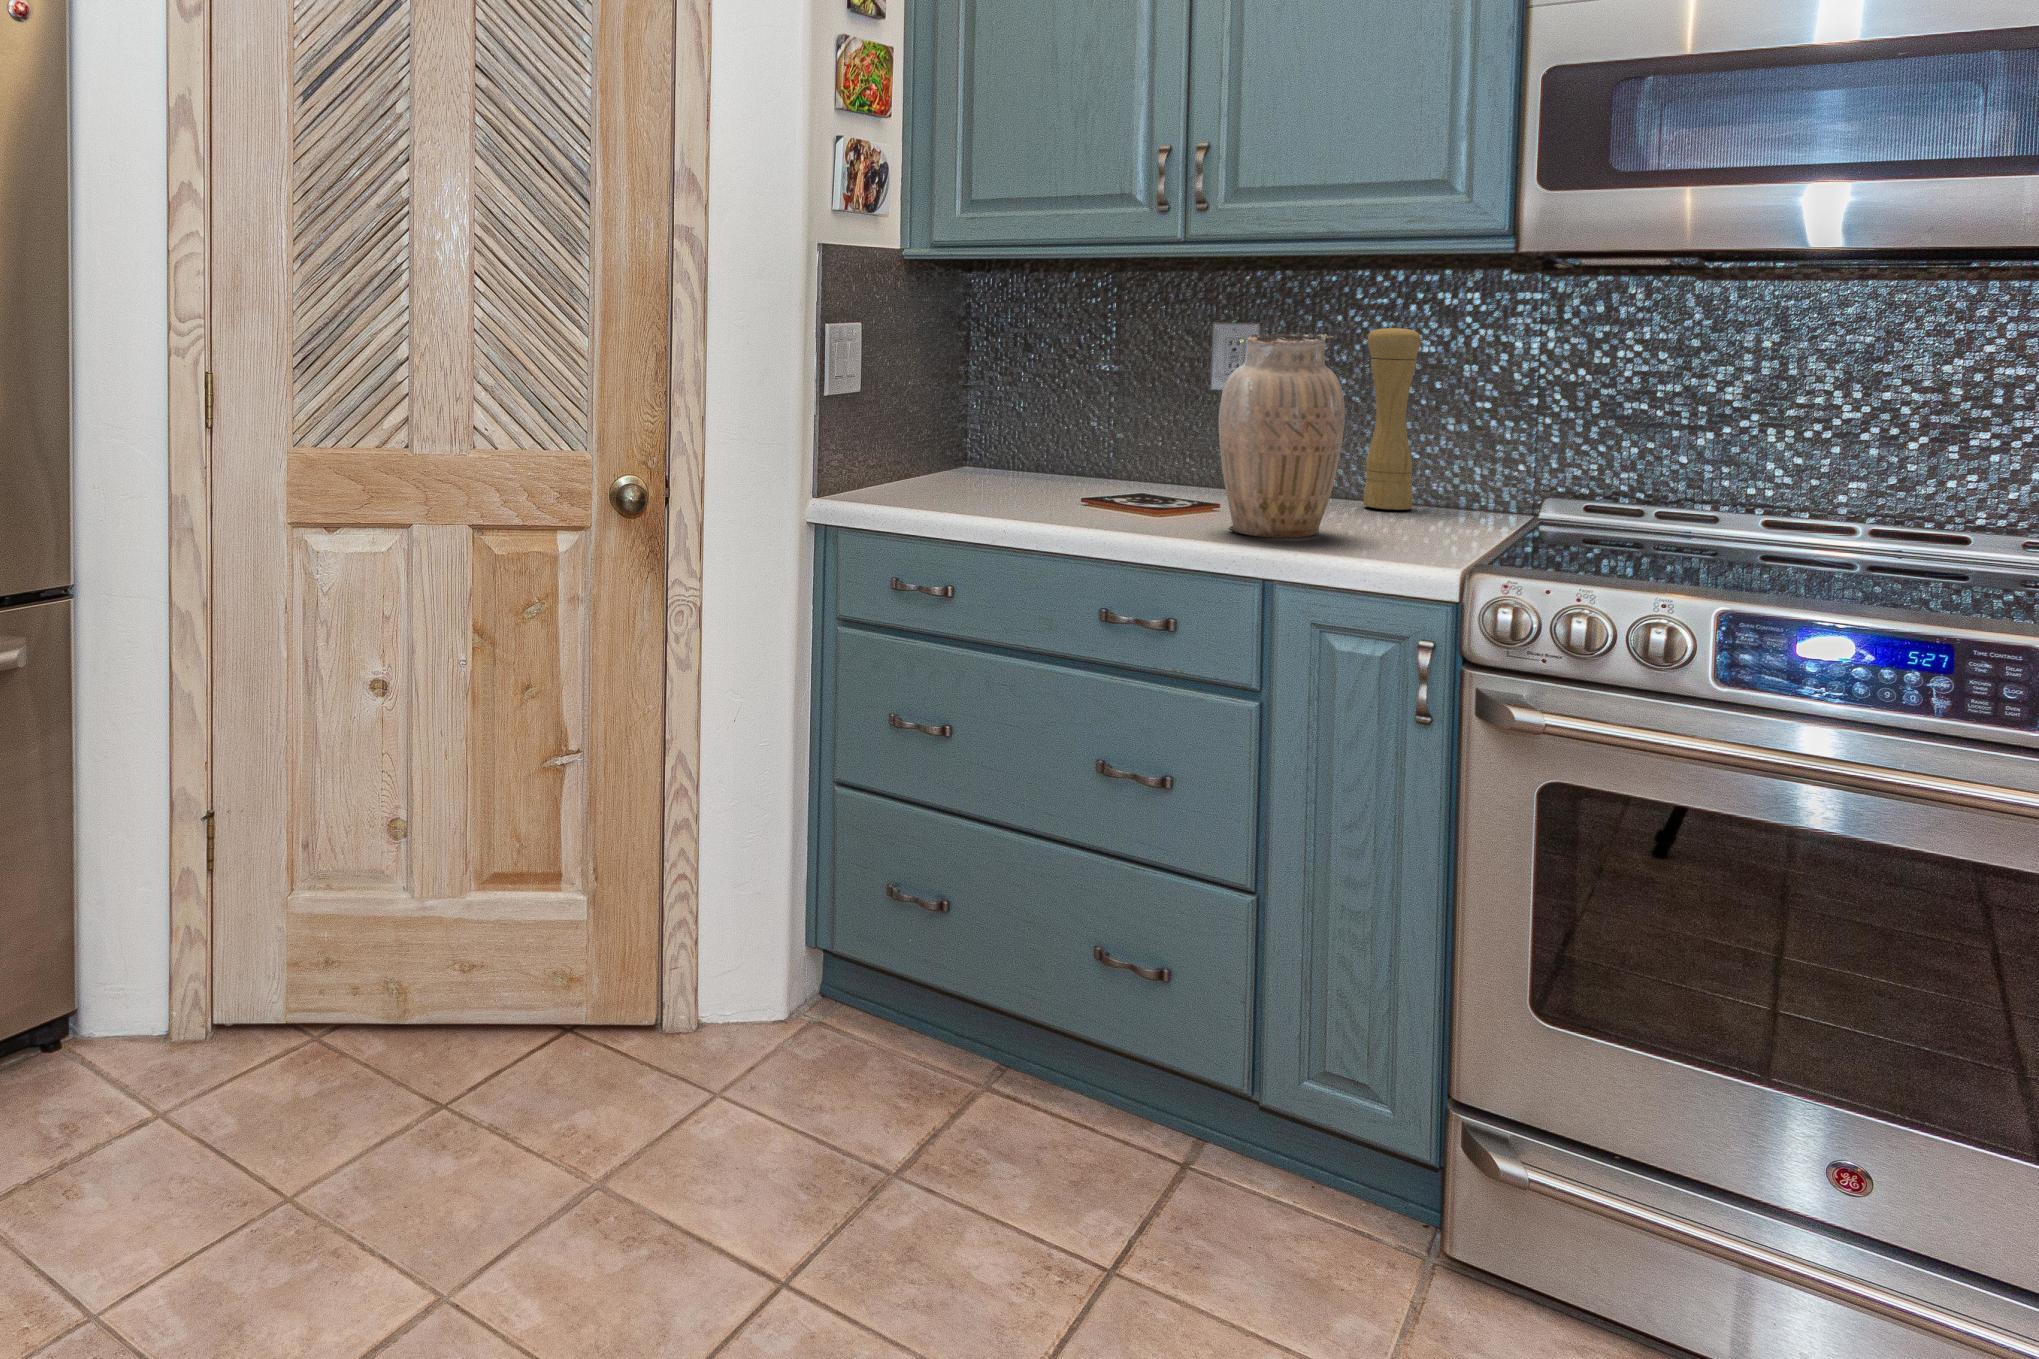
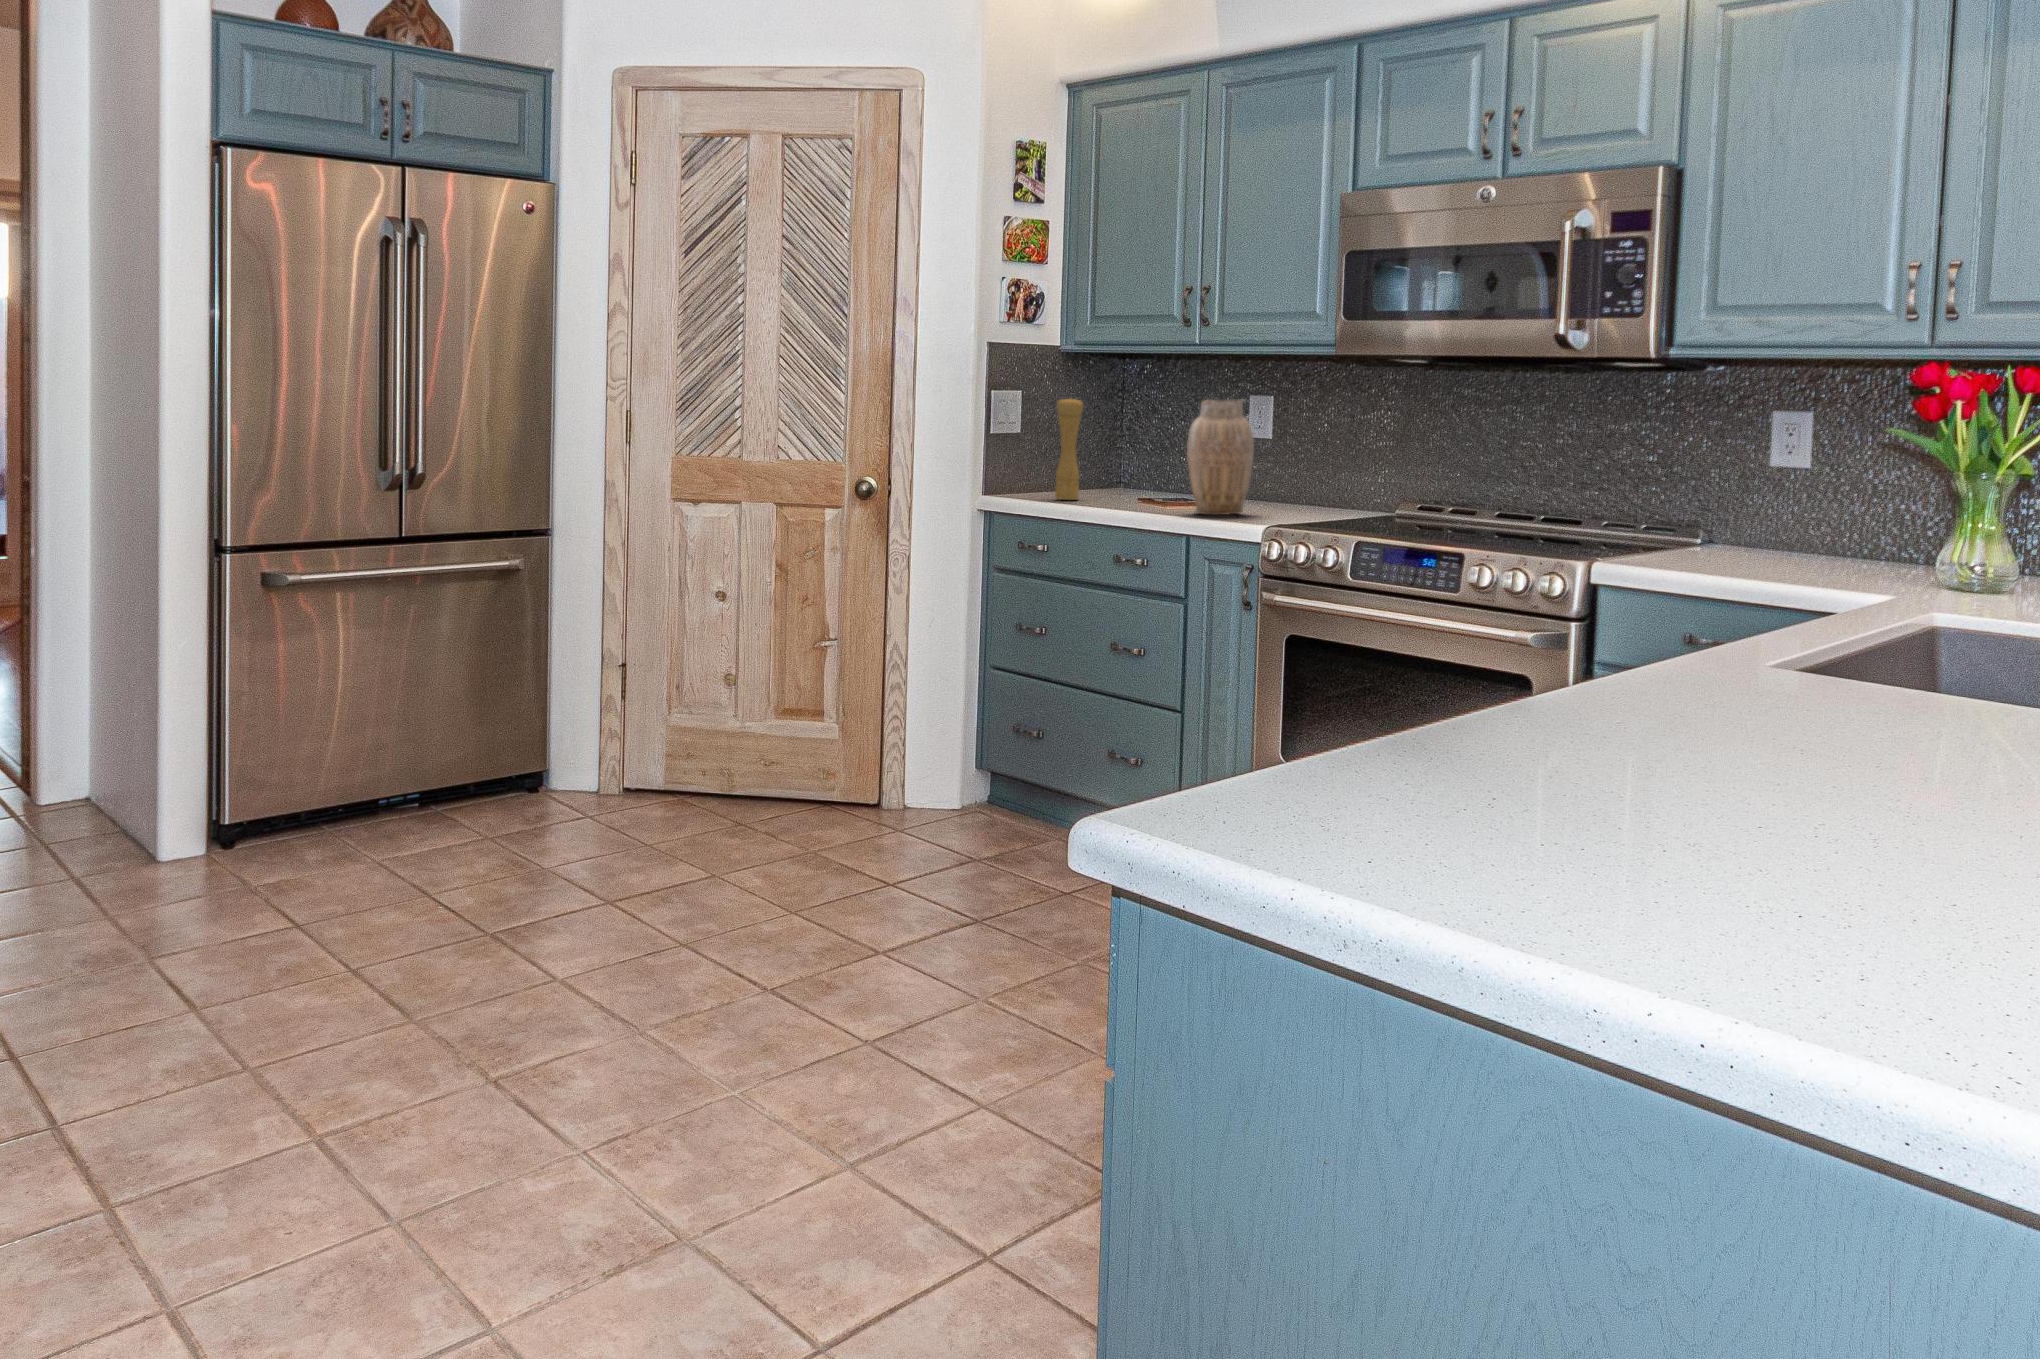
pepper mill: present [1363,325,1421,510] -> present [1055,398,1083,500]

